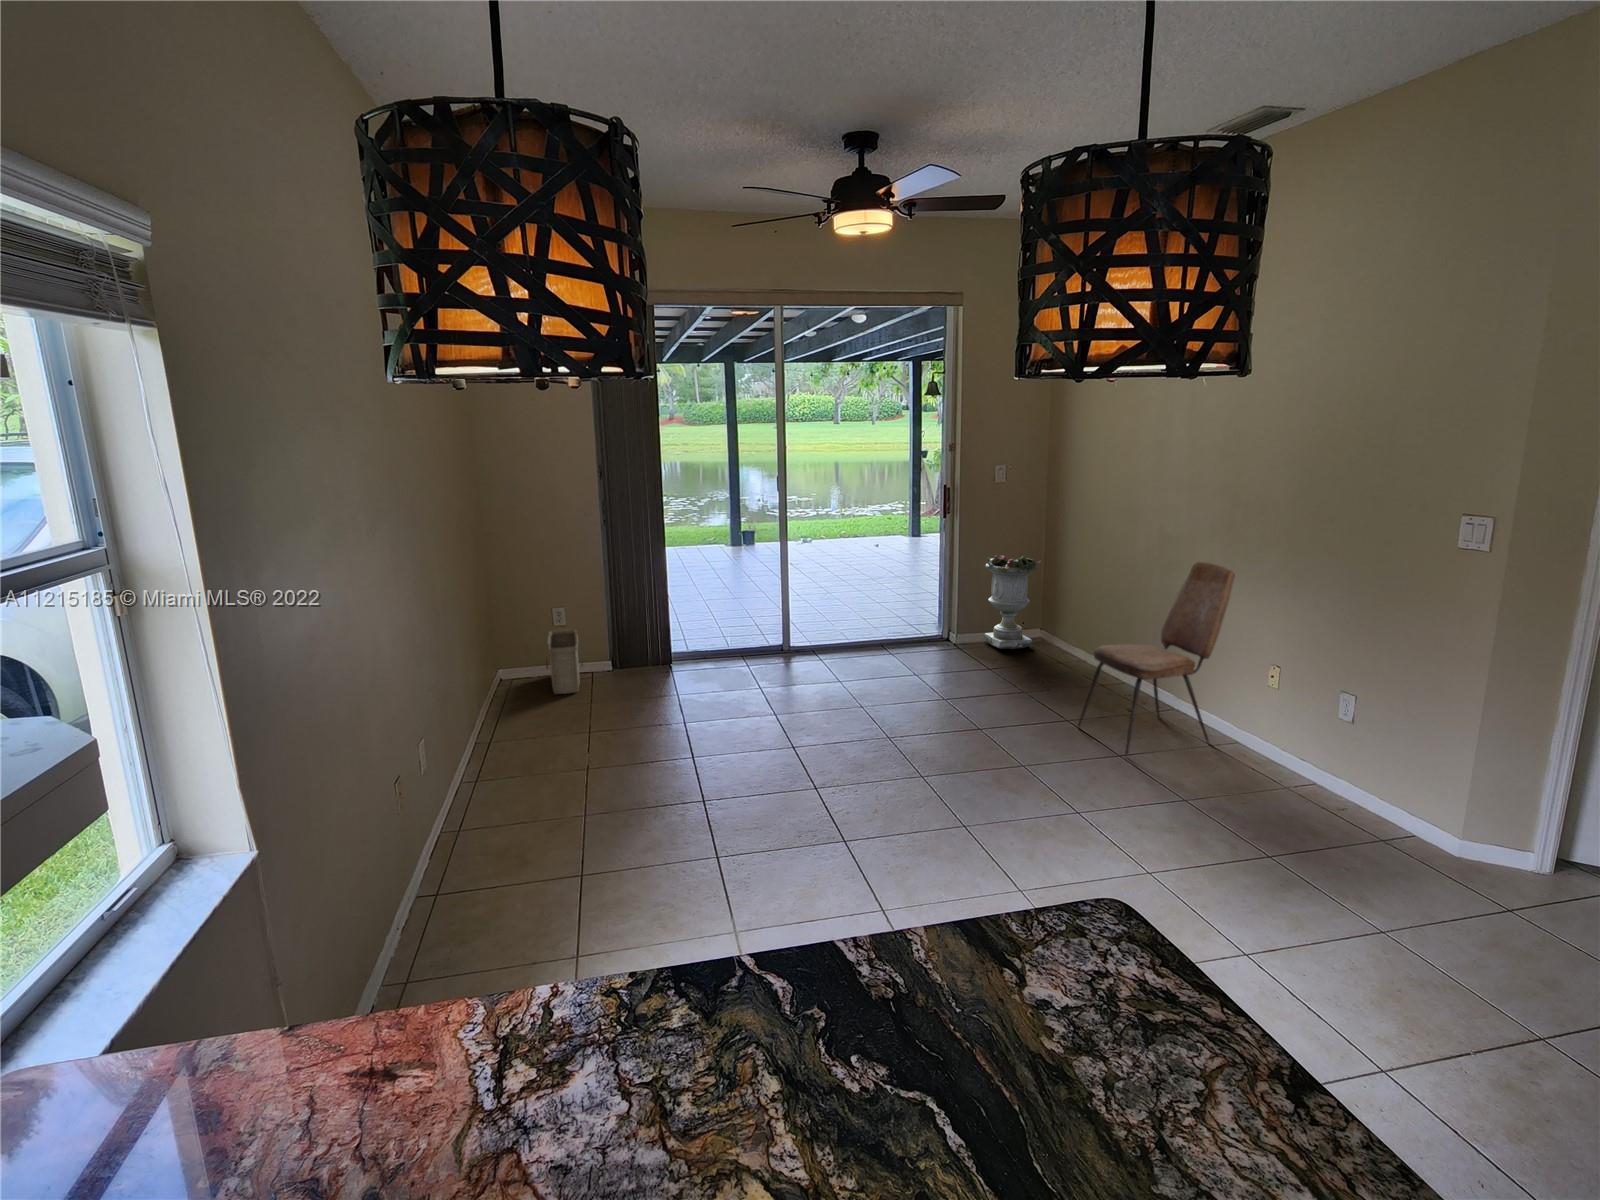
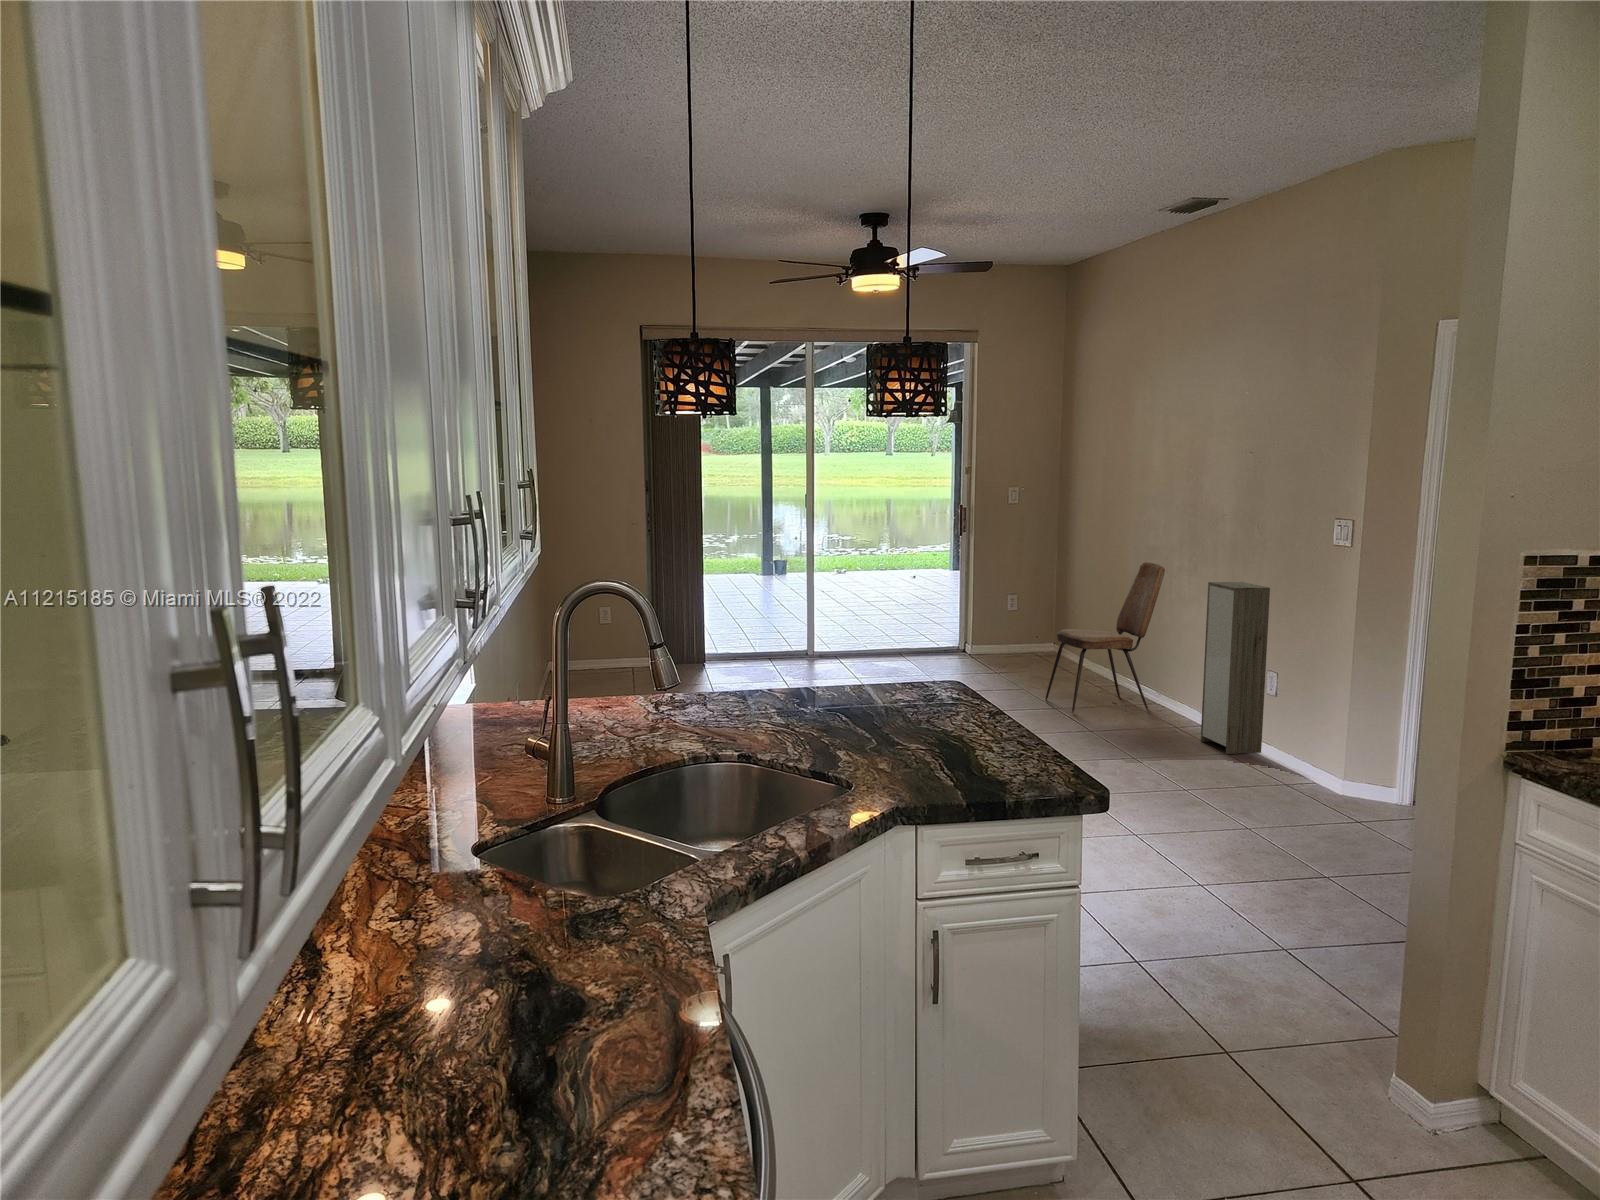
planter: present [984,555,1041,649] -> none [998,570,1049,660]
storage cabinet: none [1333,611,1479,859] -> present [1201,582,1270,754]
basket: present [546,629,583,694] -> none [595,623,627,673]

